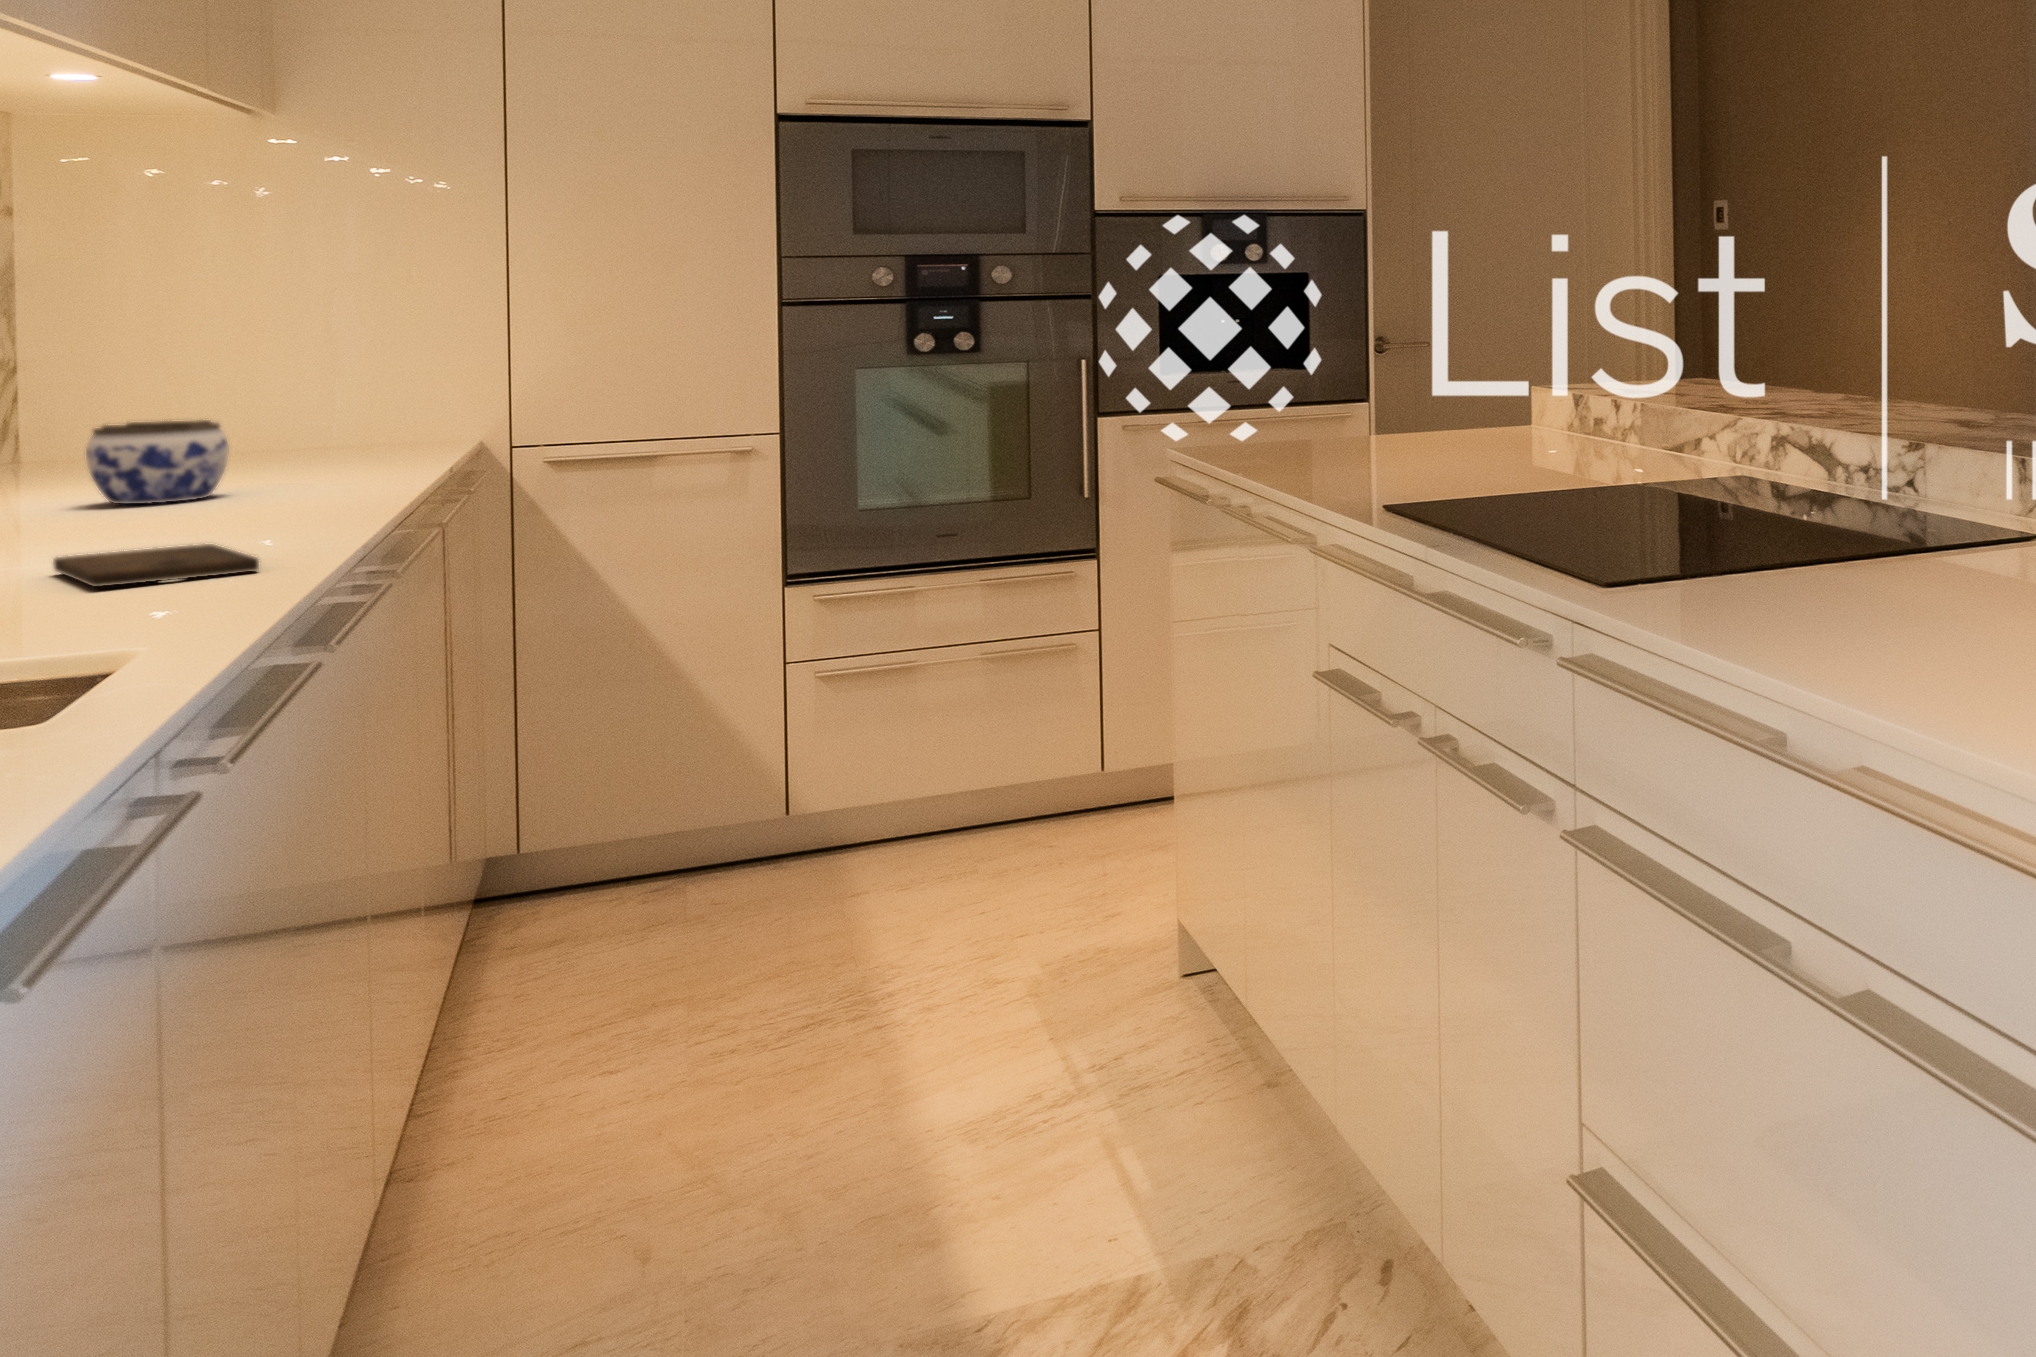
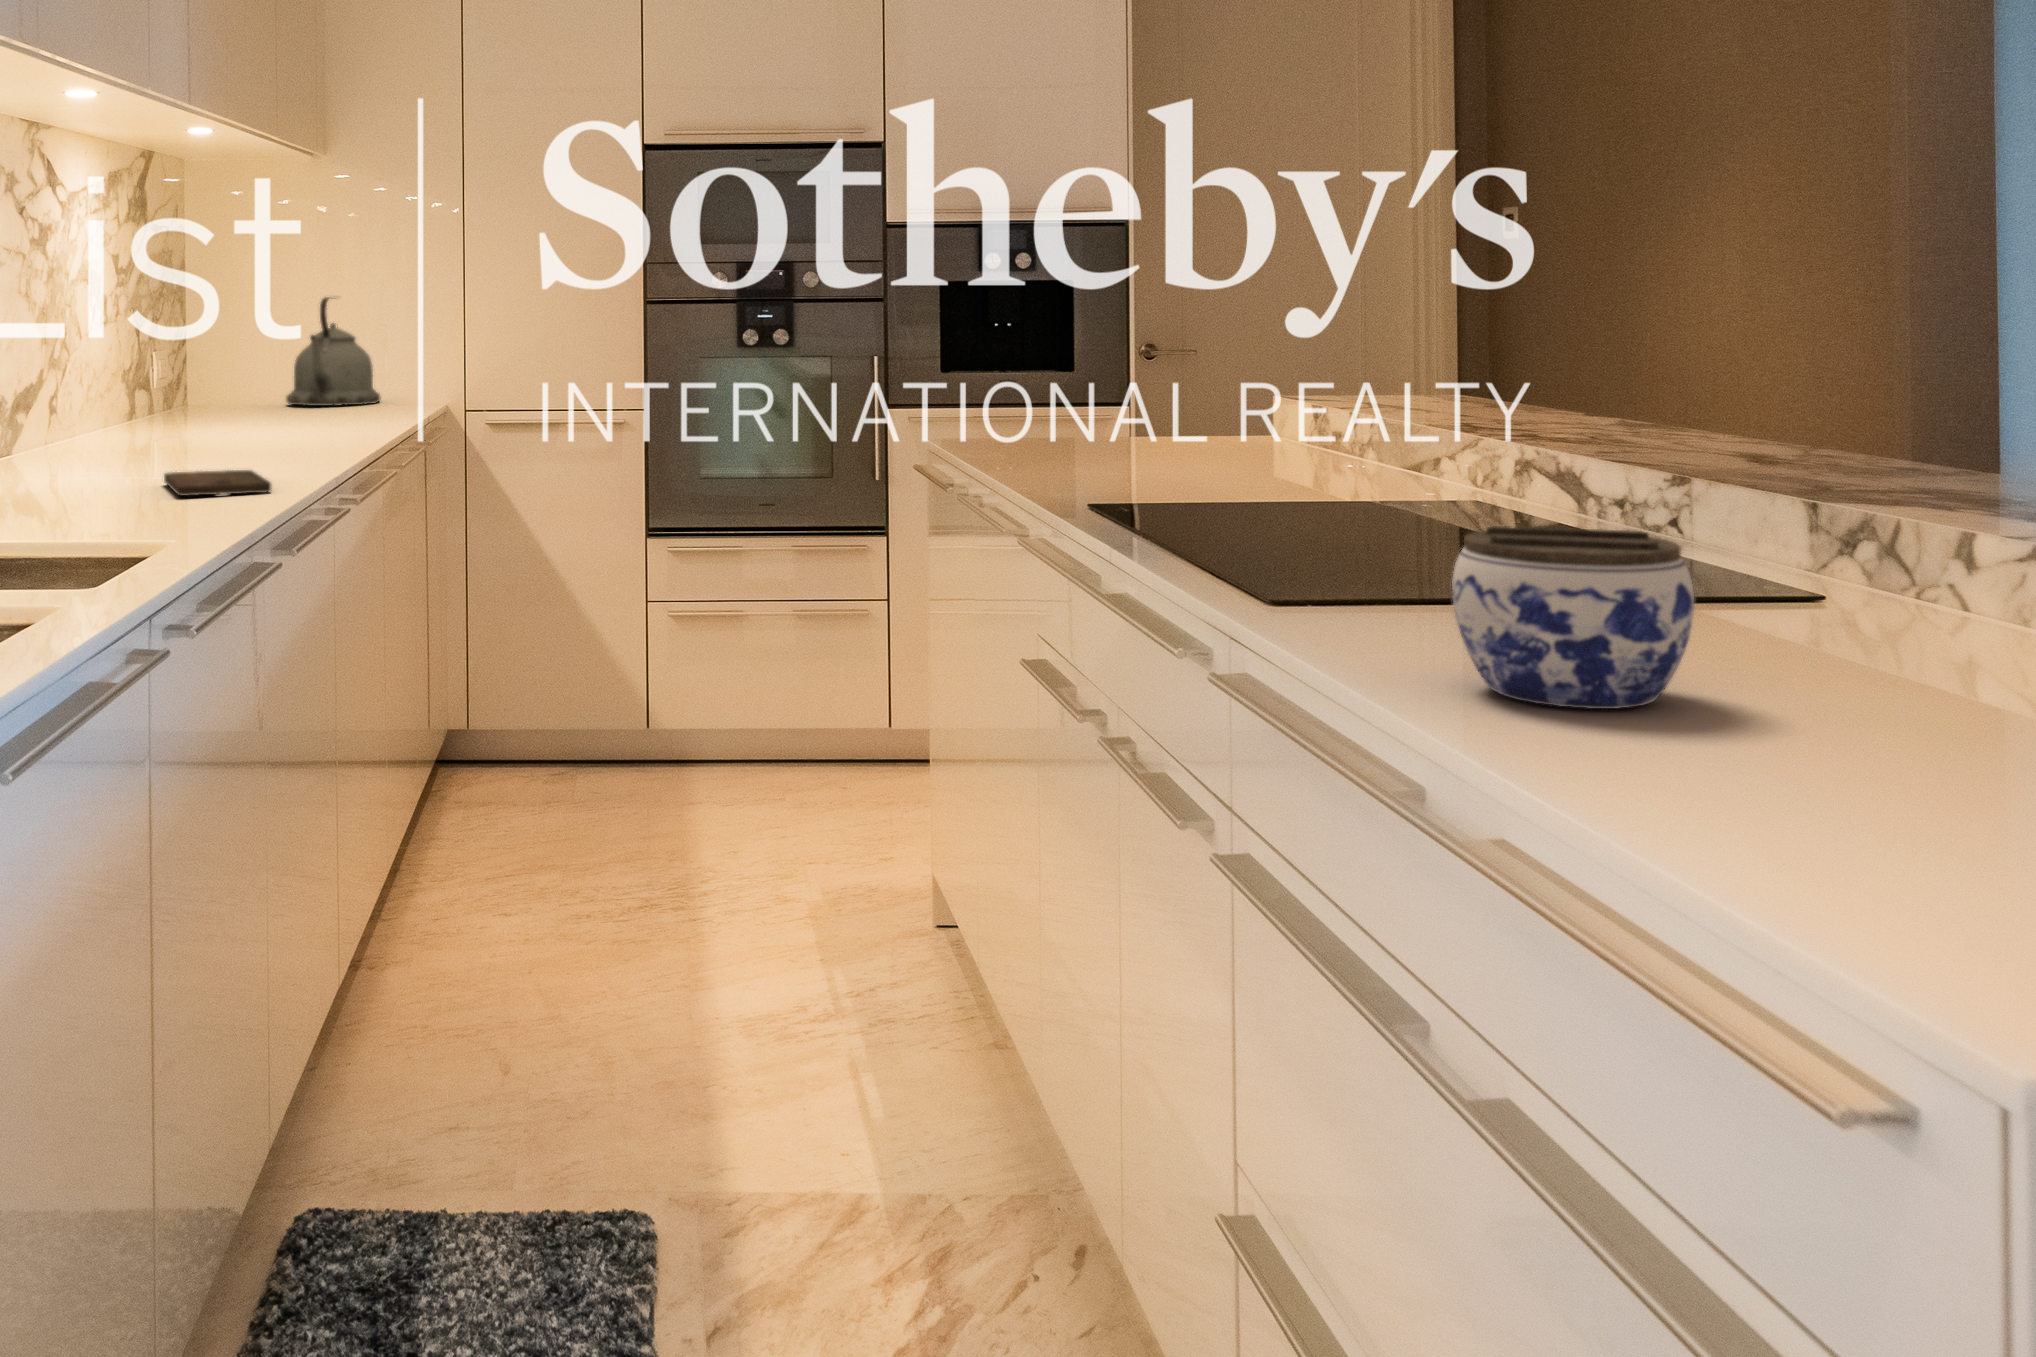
kettle: none [218,309,380,455] -> present [286,297,381,406]
jar: present [86,420,229,504] -> present [1452,526,1694,709]

